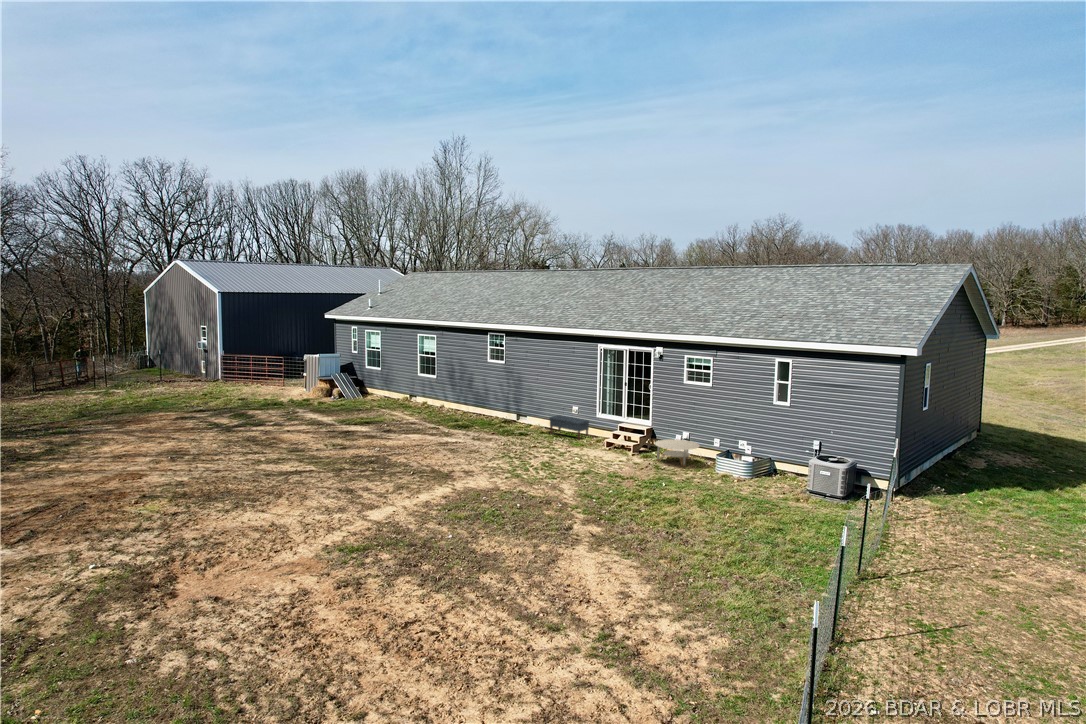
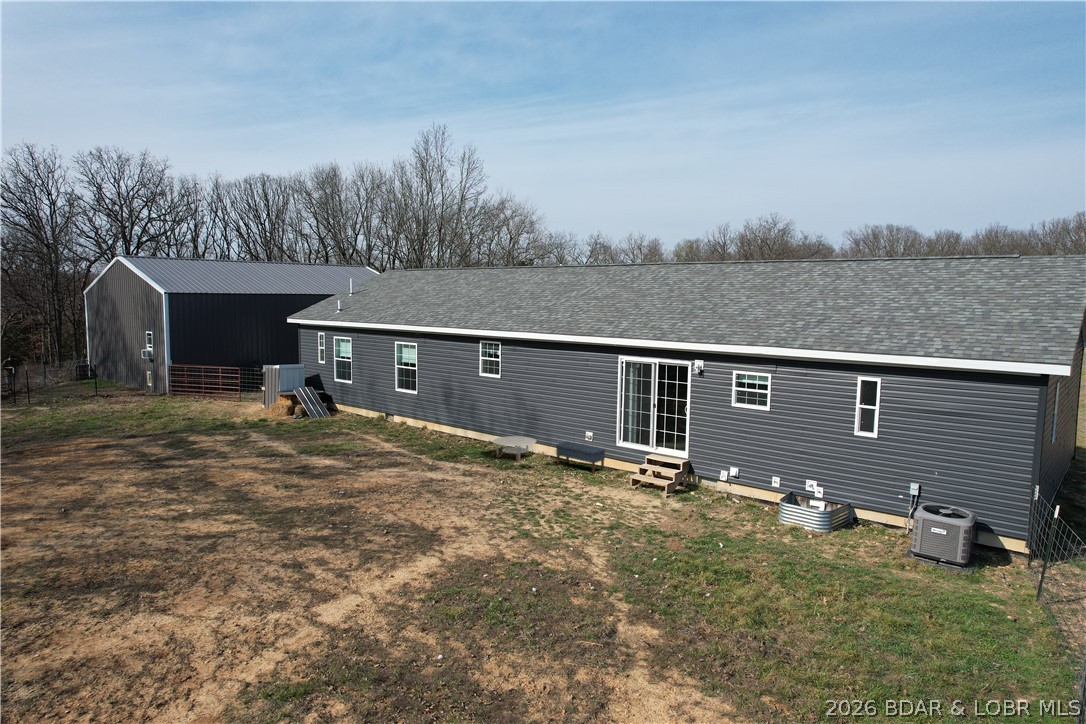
round table: present [655,439,700,467] -> present [493,436,537,463]

